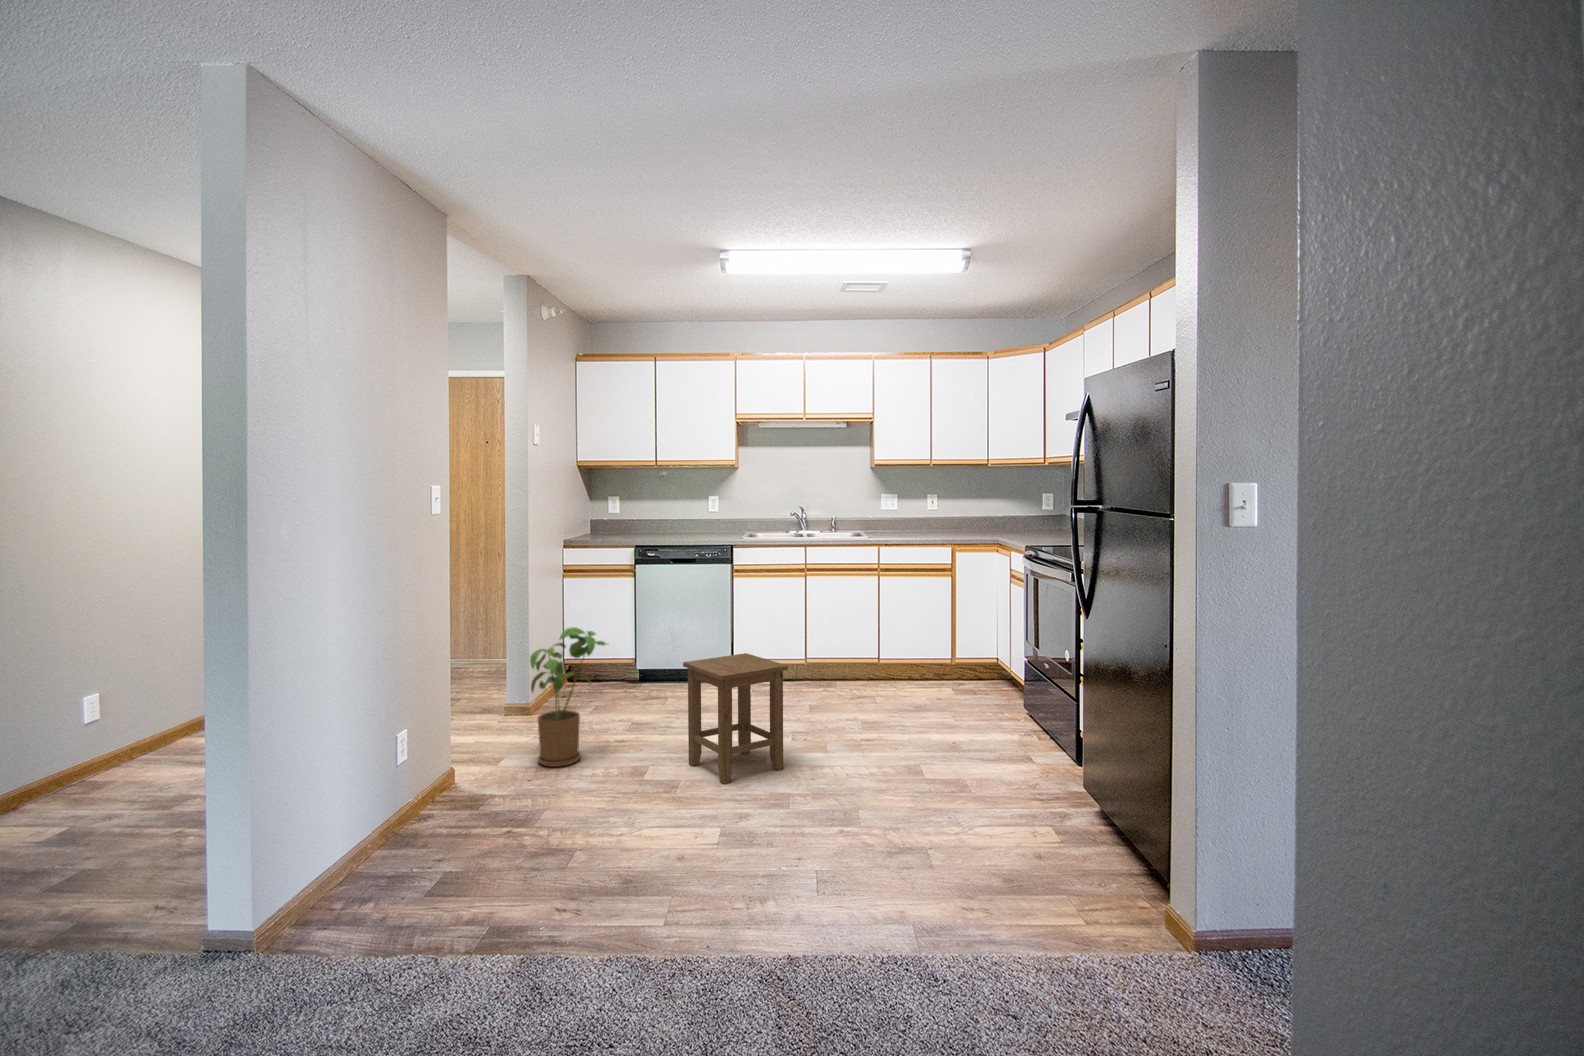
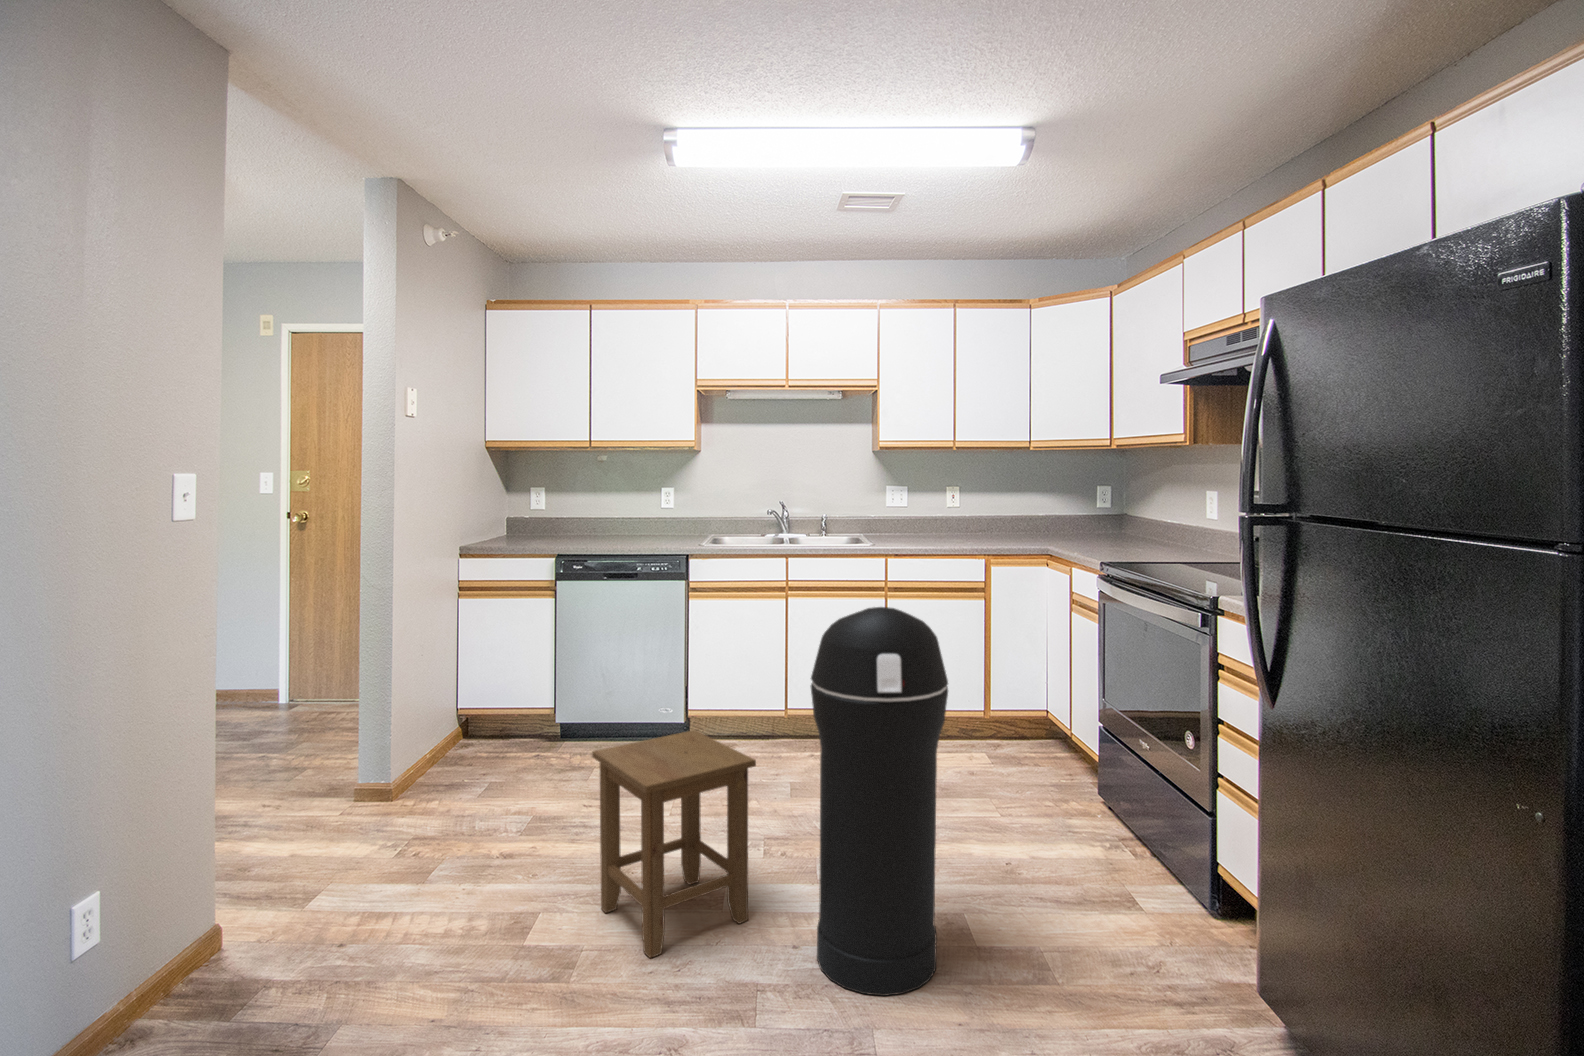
trash can: none [822,565,906,798] -> present [811,607,948,996]
house plant: present [530,627,608,767] -> none [346,695,481,916]

